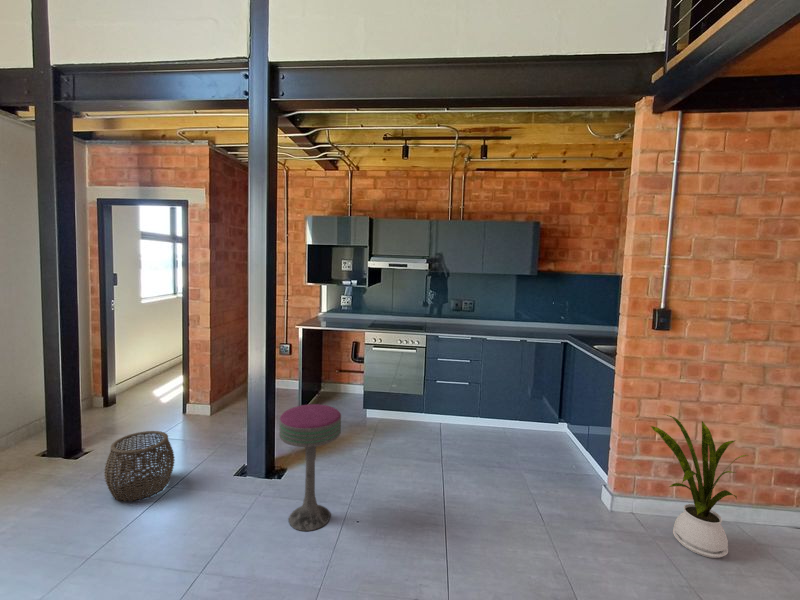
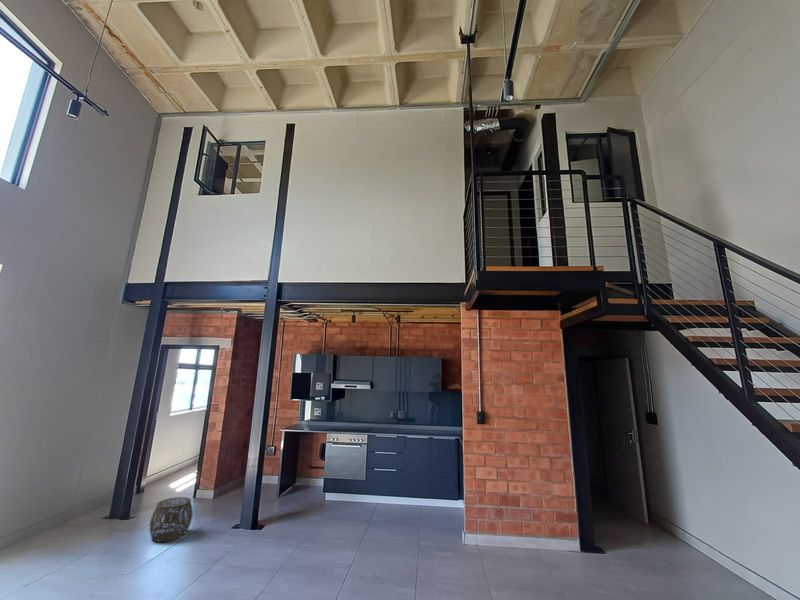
bar stool: present [279,404,341,531] -> none [262,474,299,555]
house plant: present [651,415,747,558] -> none [476,472,529,565]

